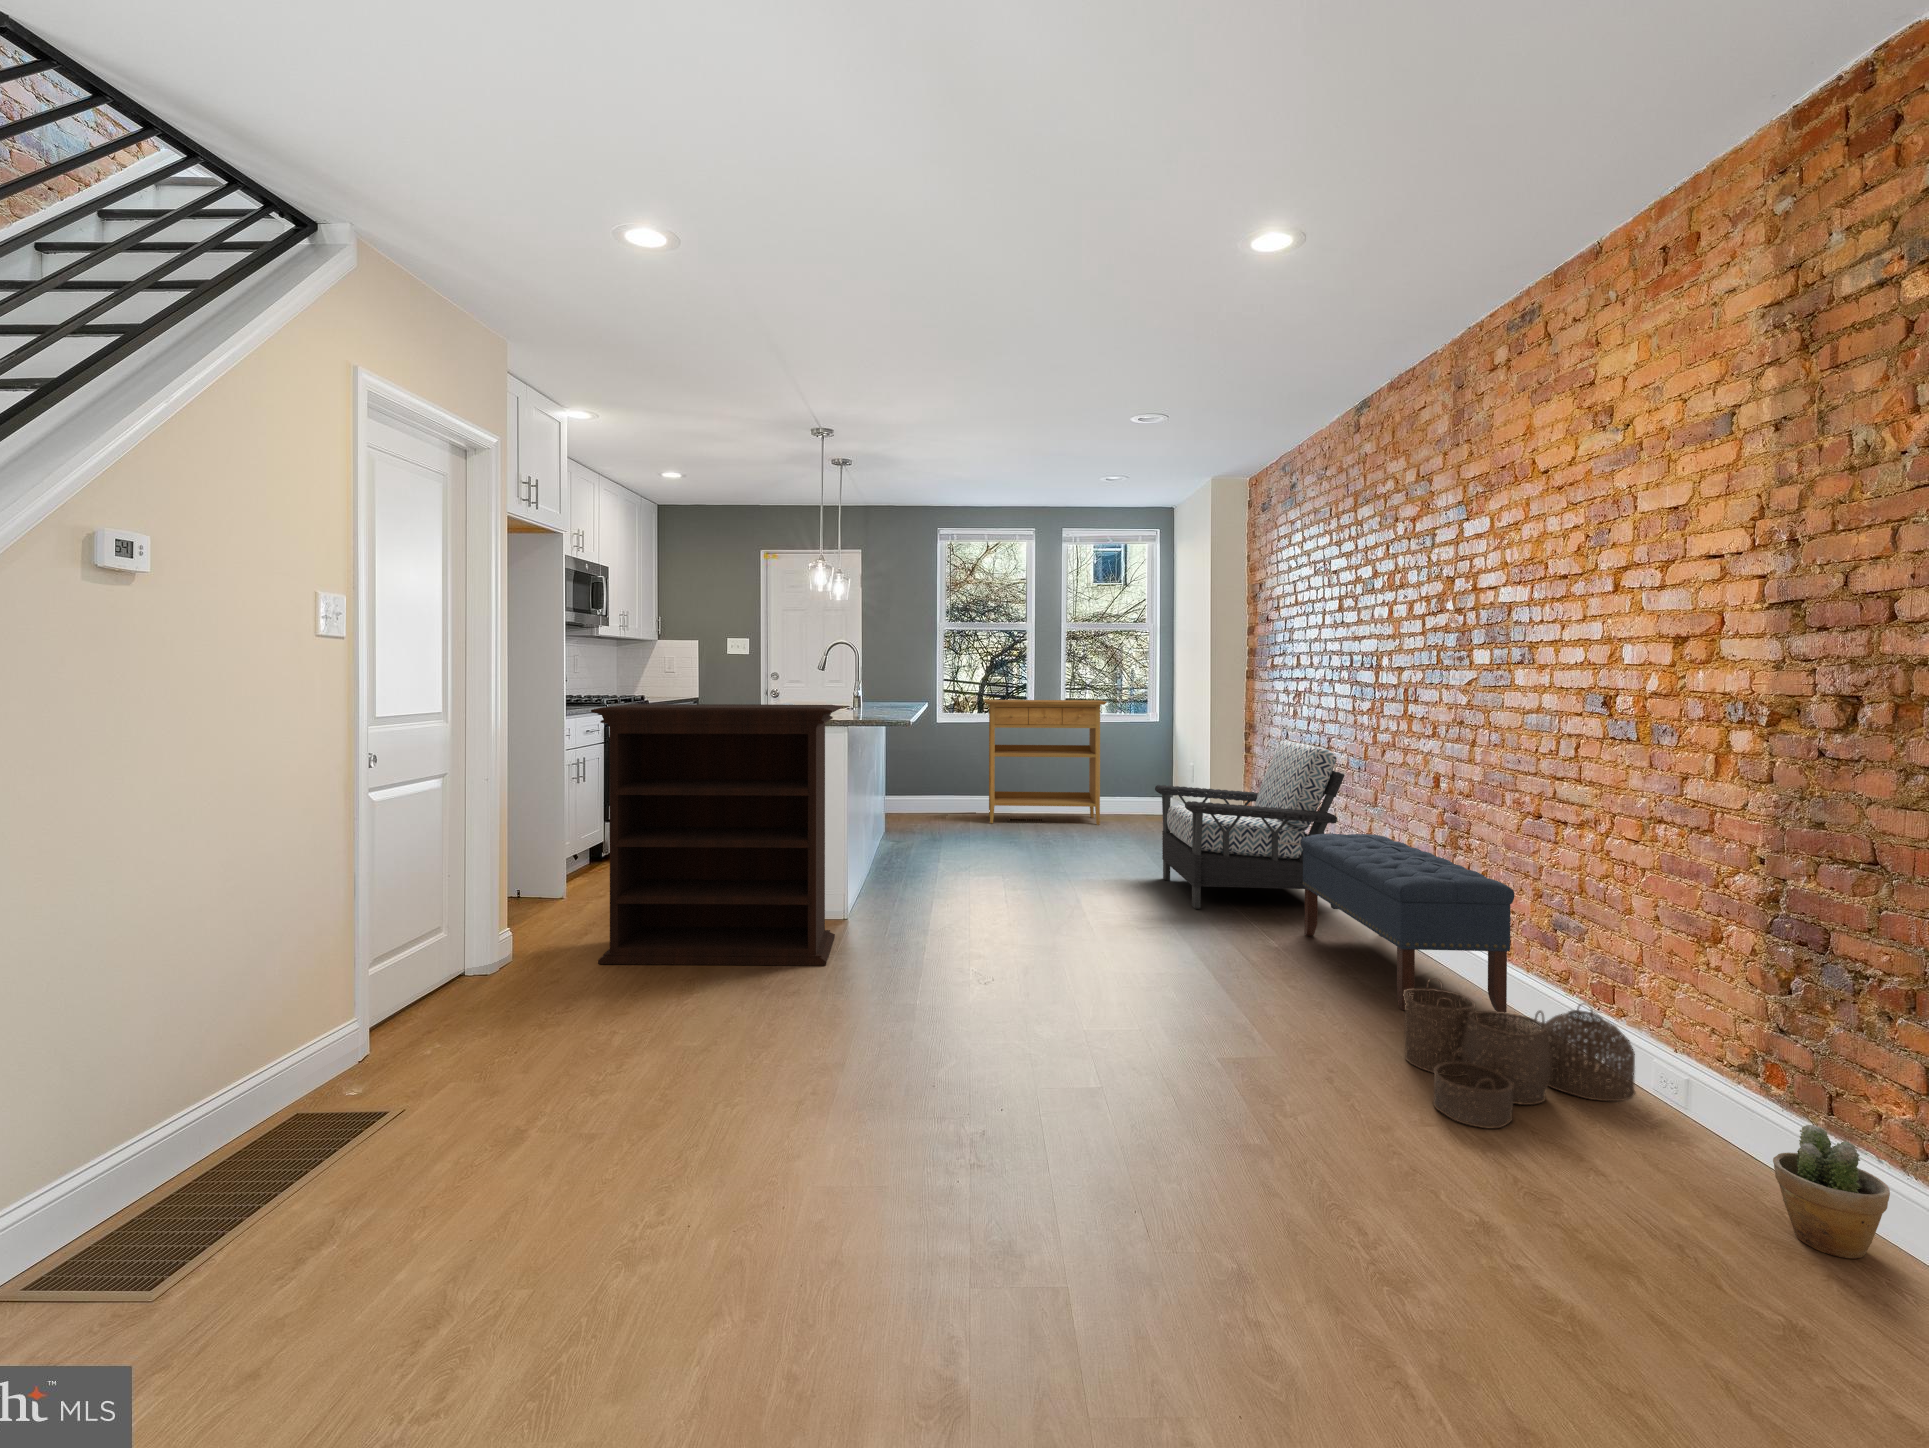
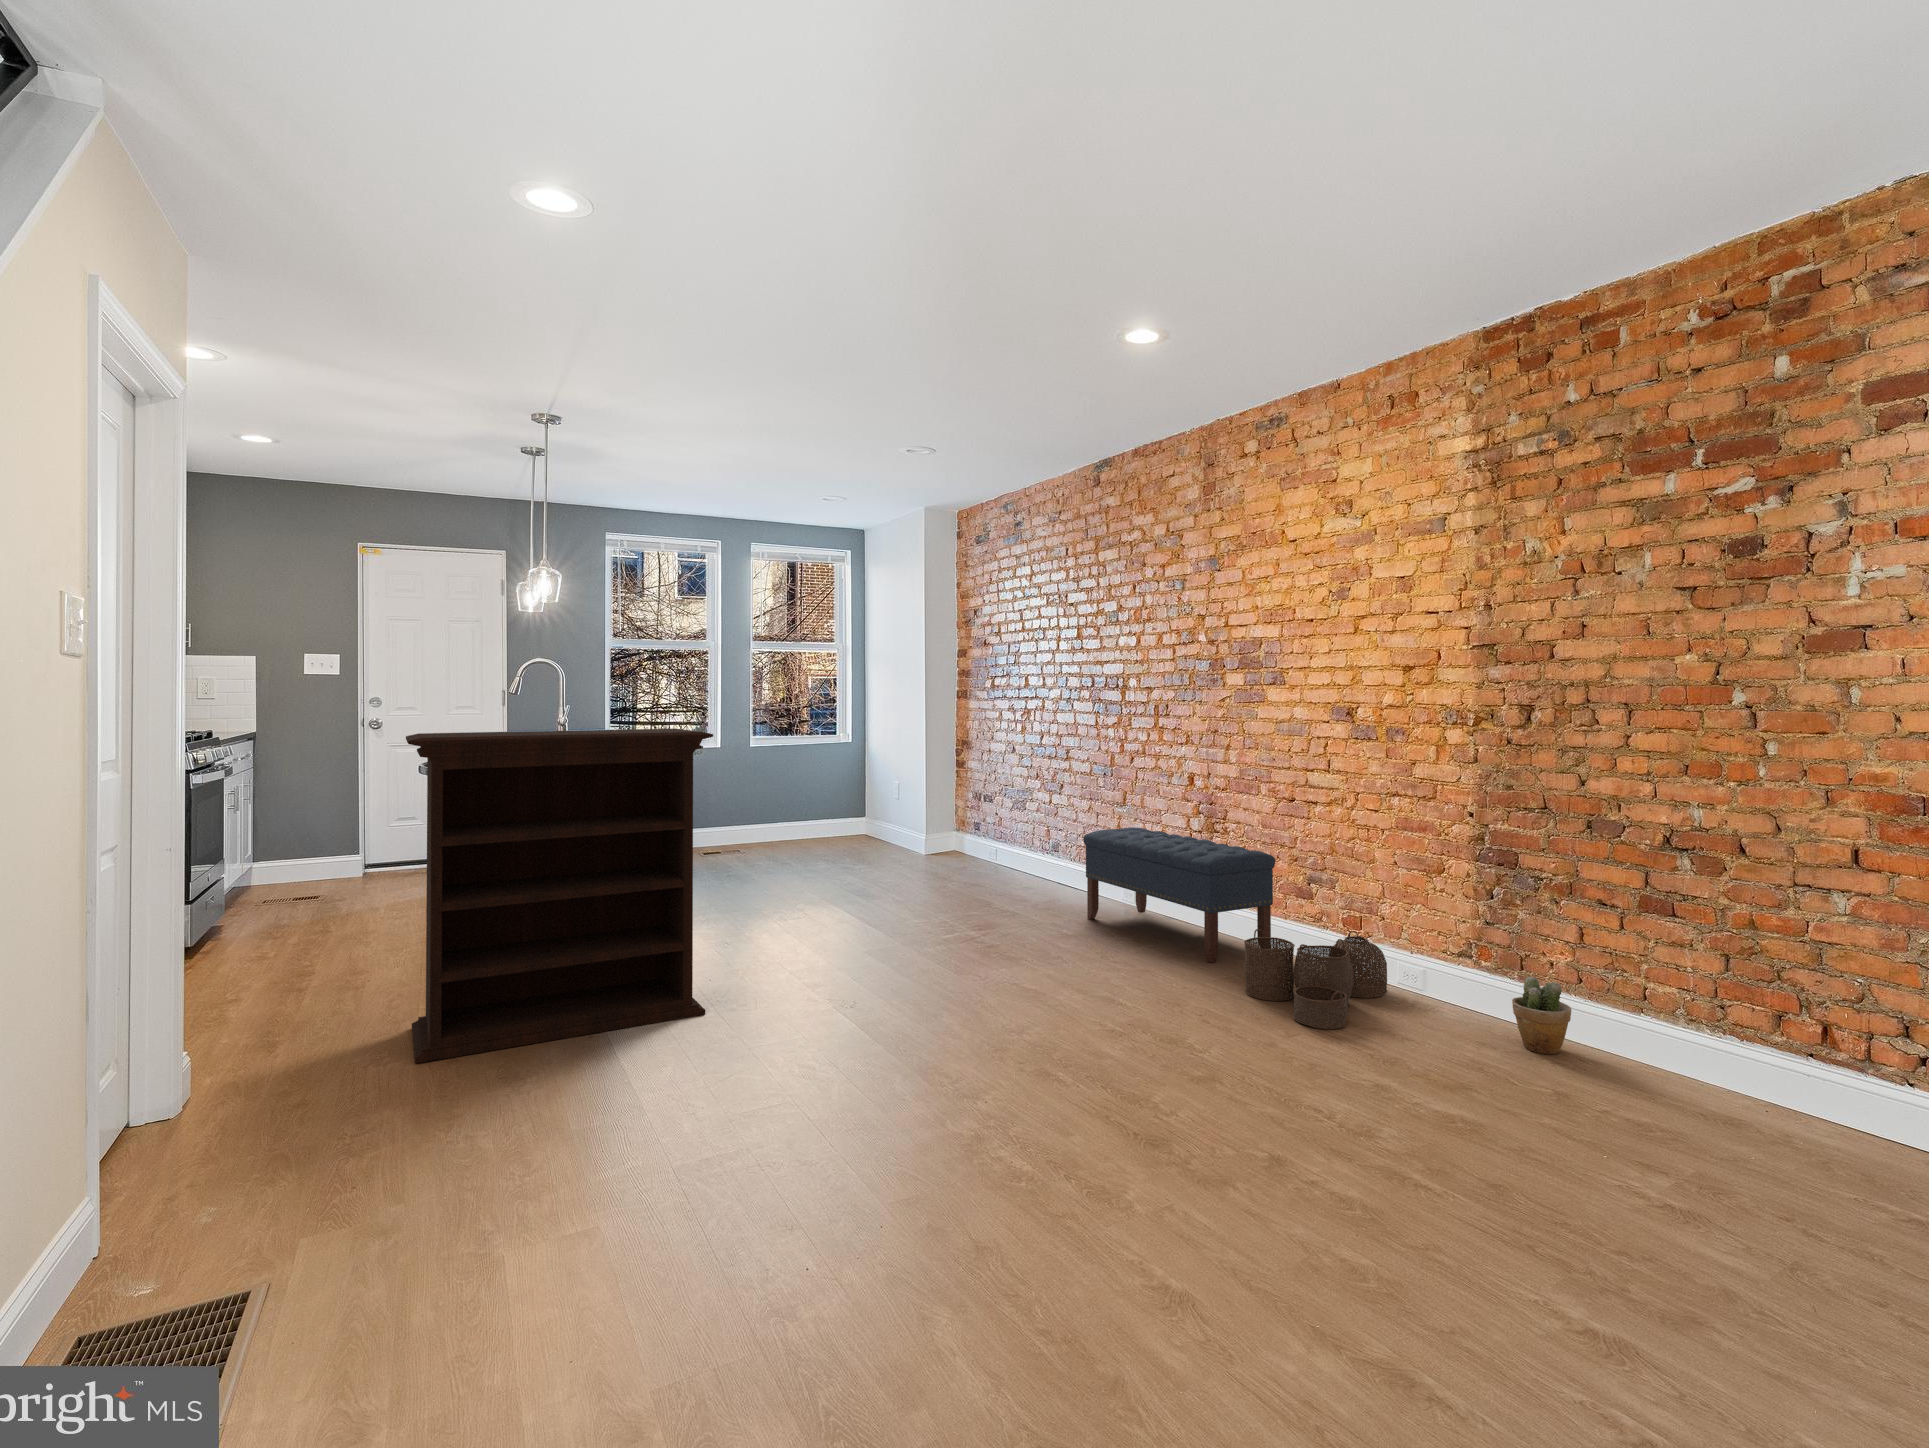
console table: present [984,700,1107,825] -> none [684,721,821,856]
armchair: present [1155,740,1345,909] -> none [919,753,1092,911]

